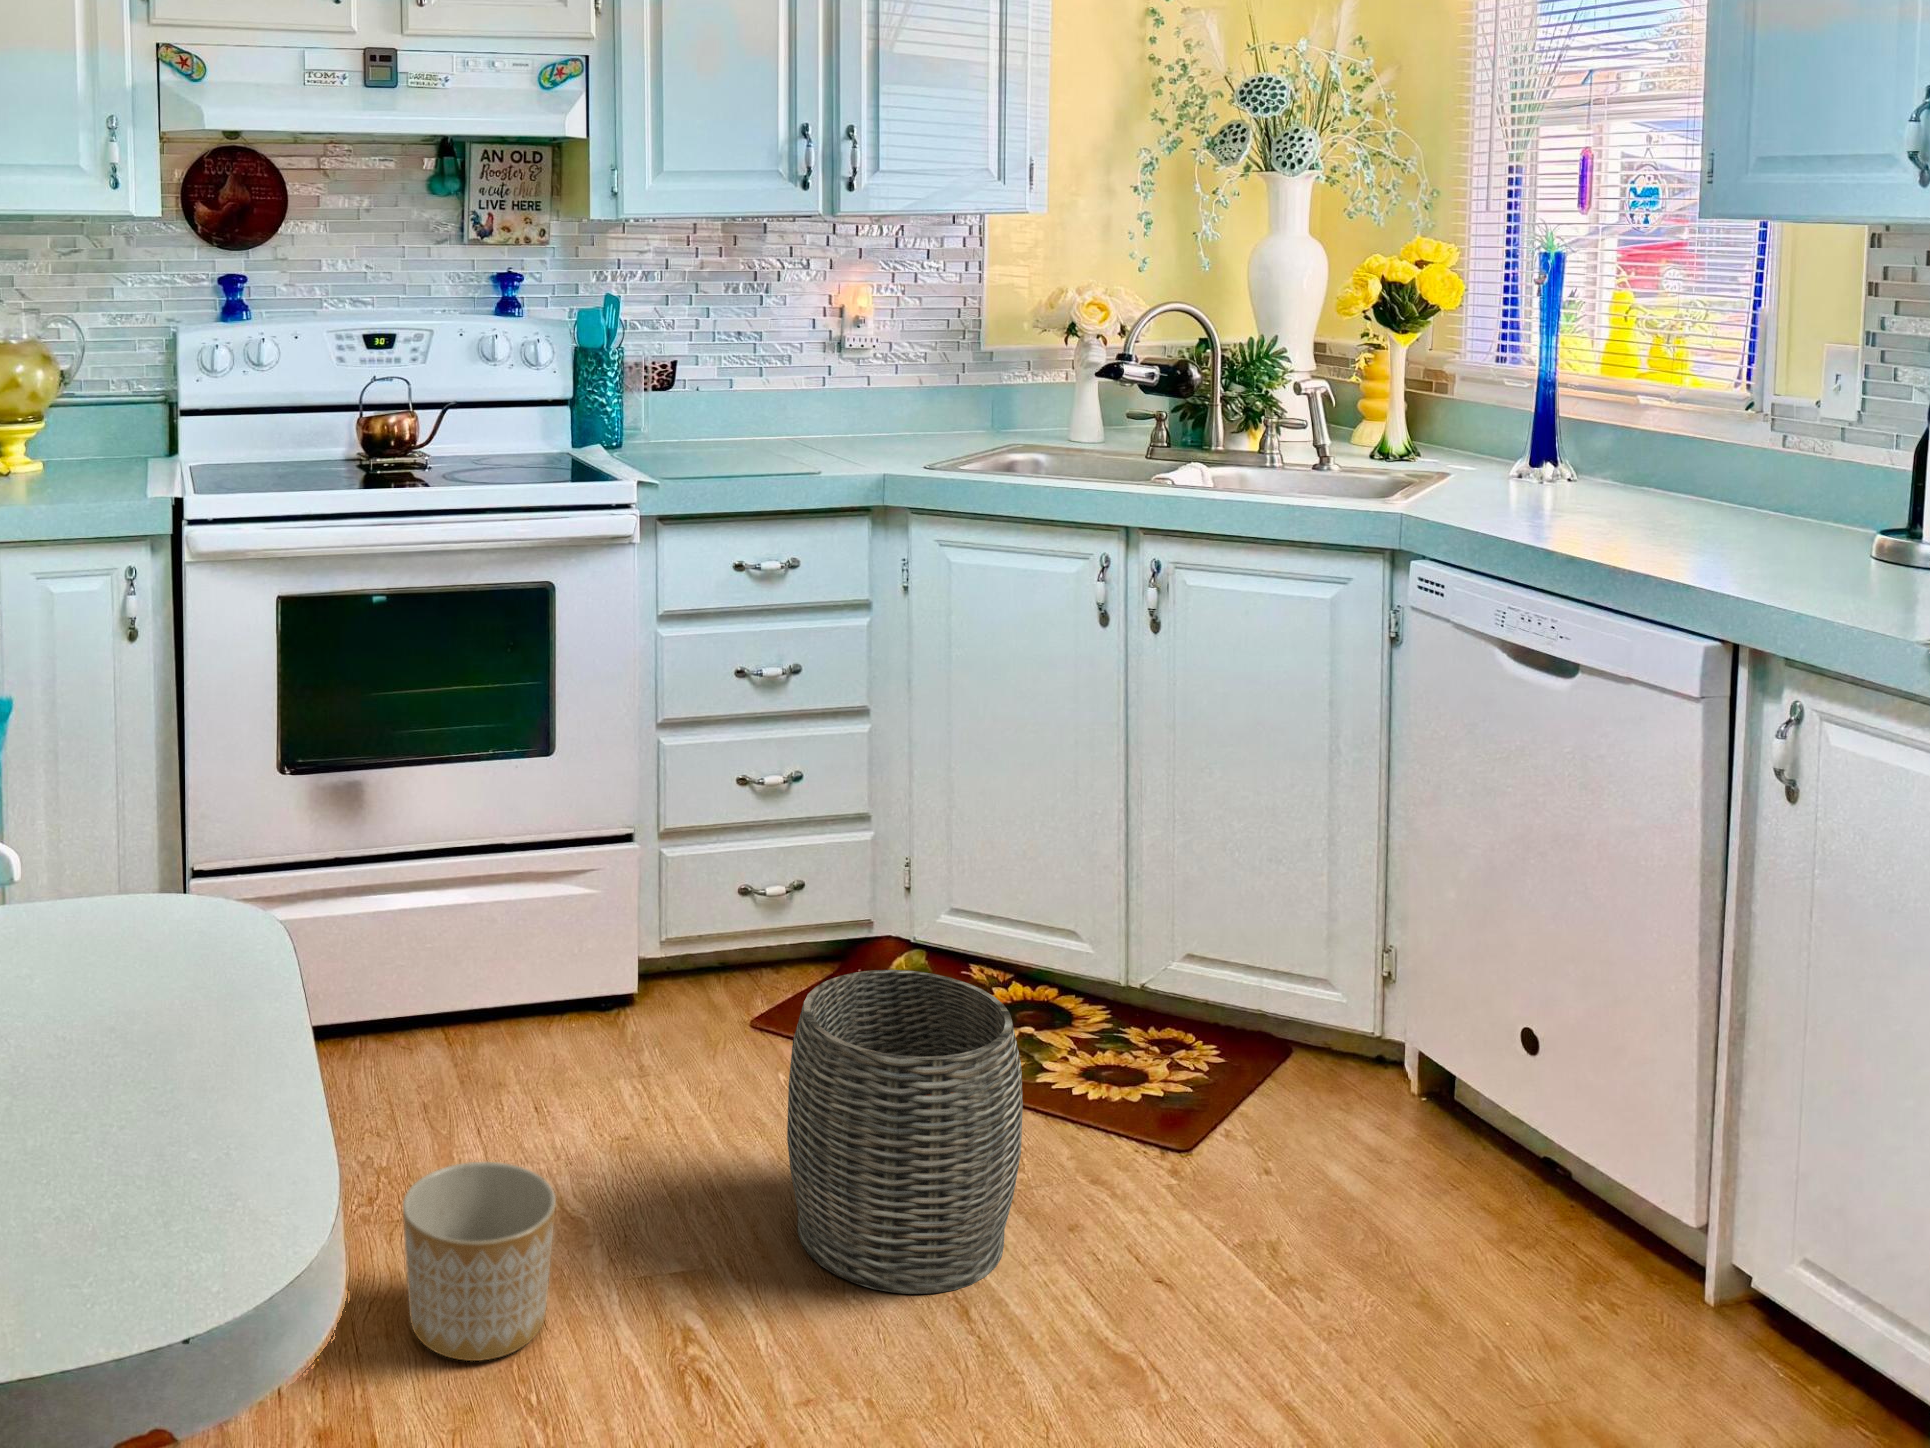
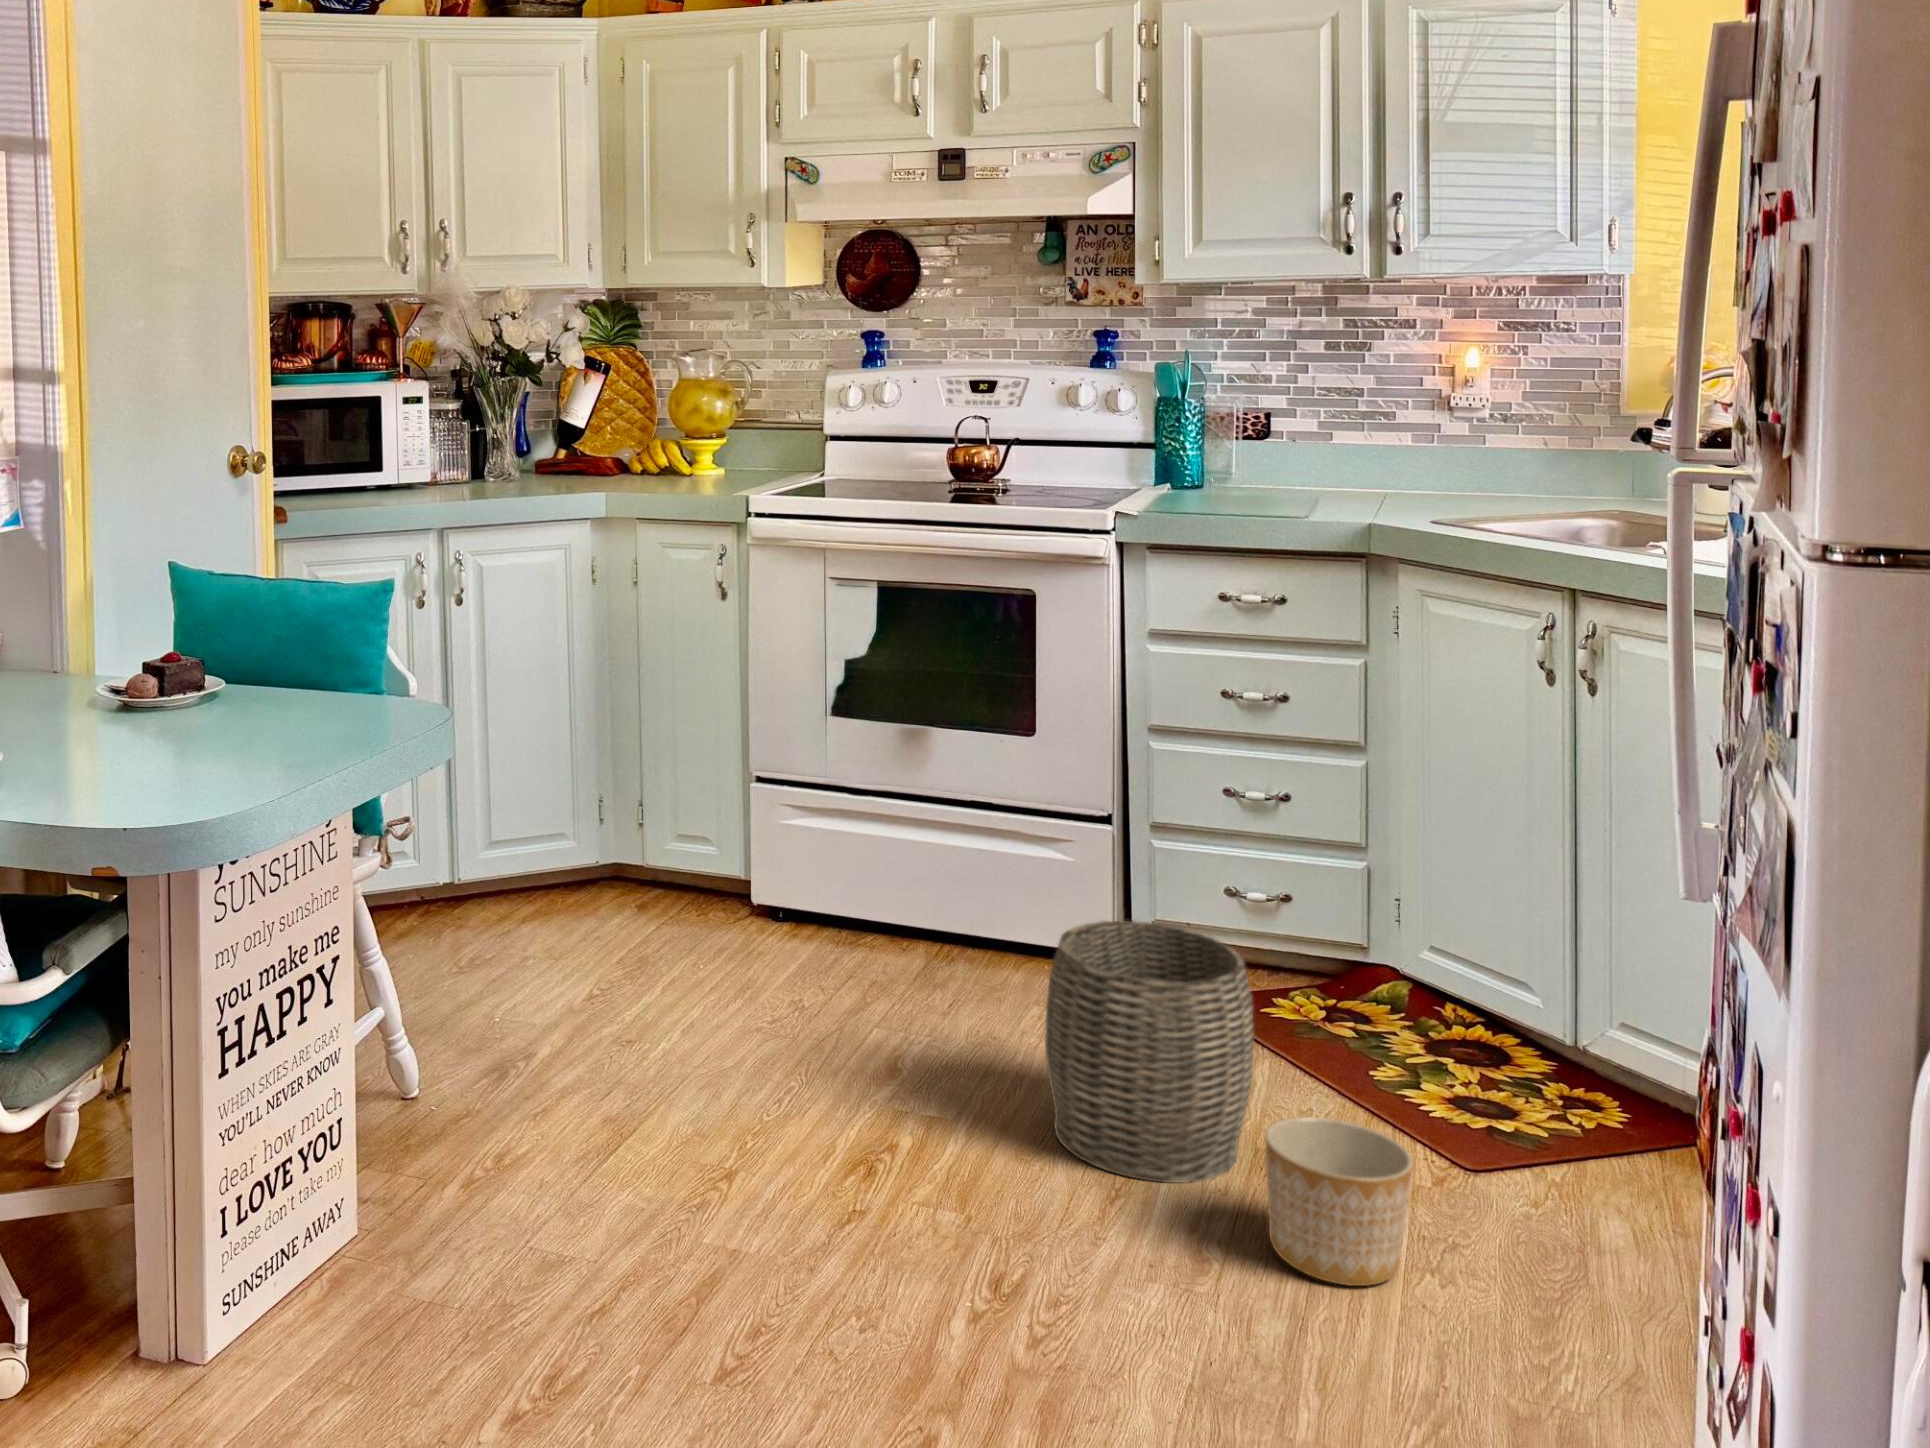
planter: present [403,1162,556,1361] -> present [1265,1117,1413,1286]

